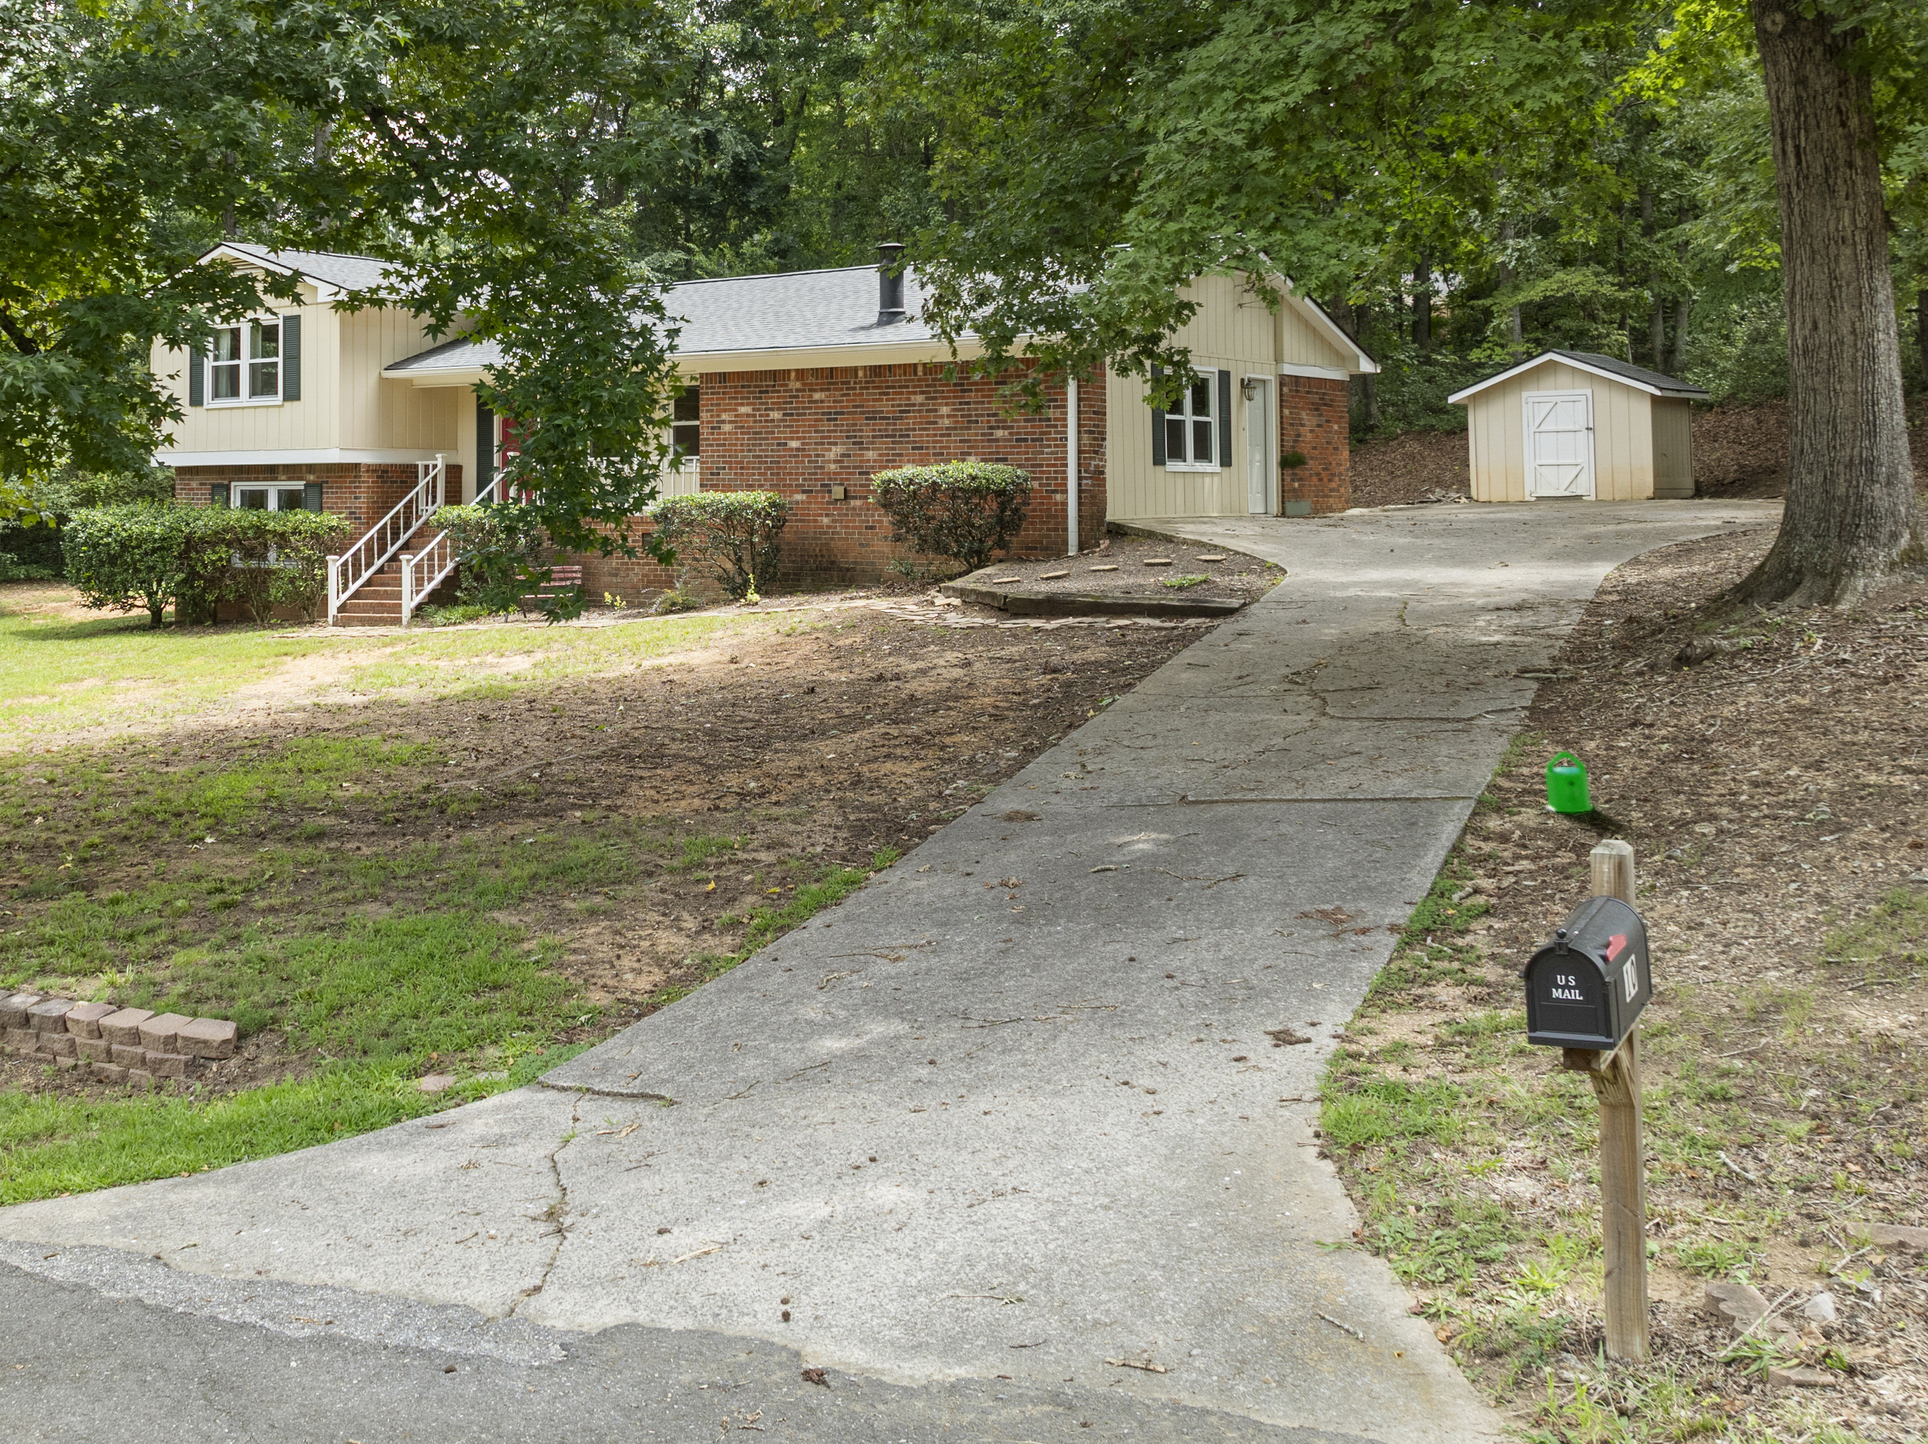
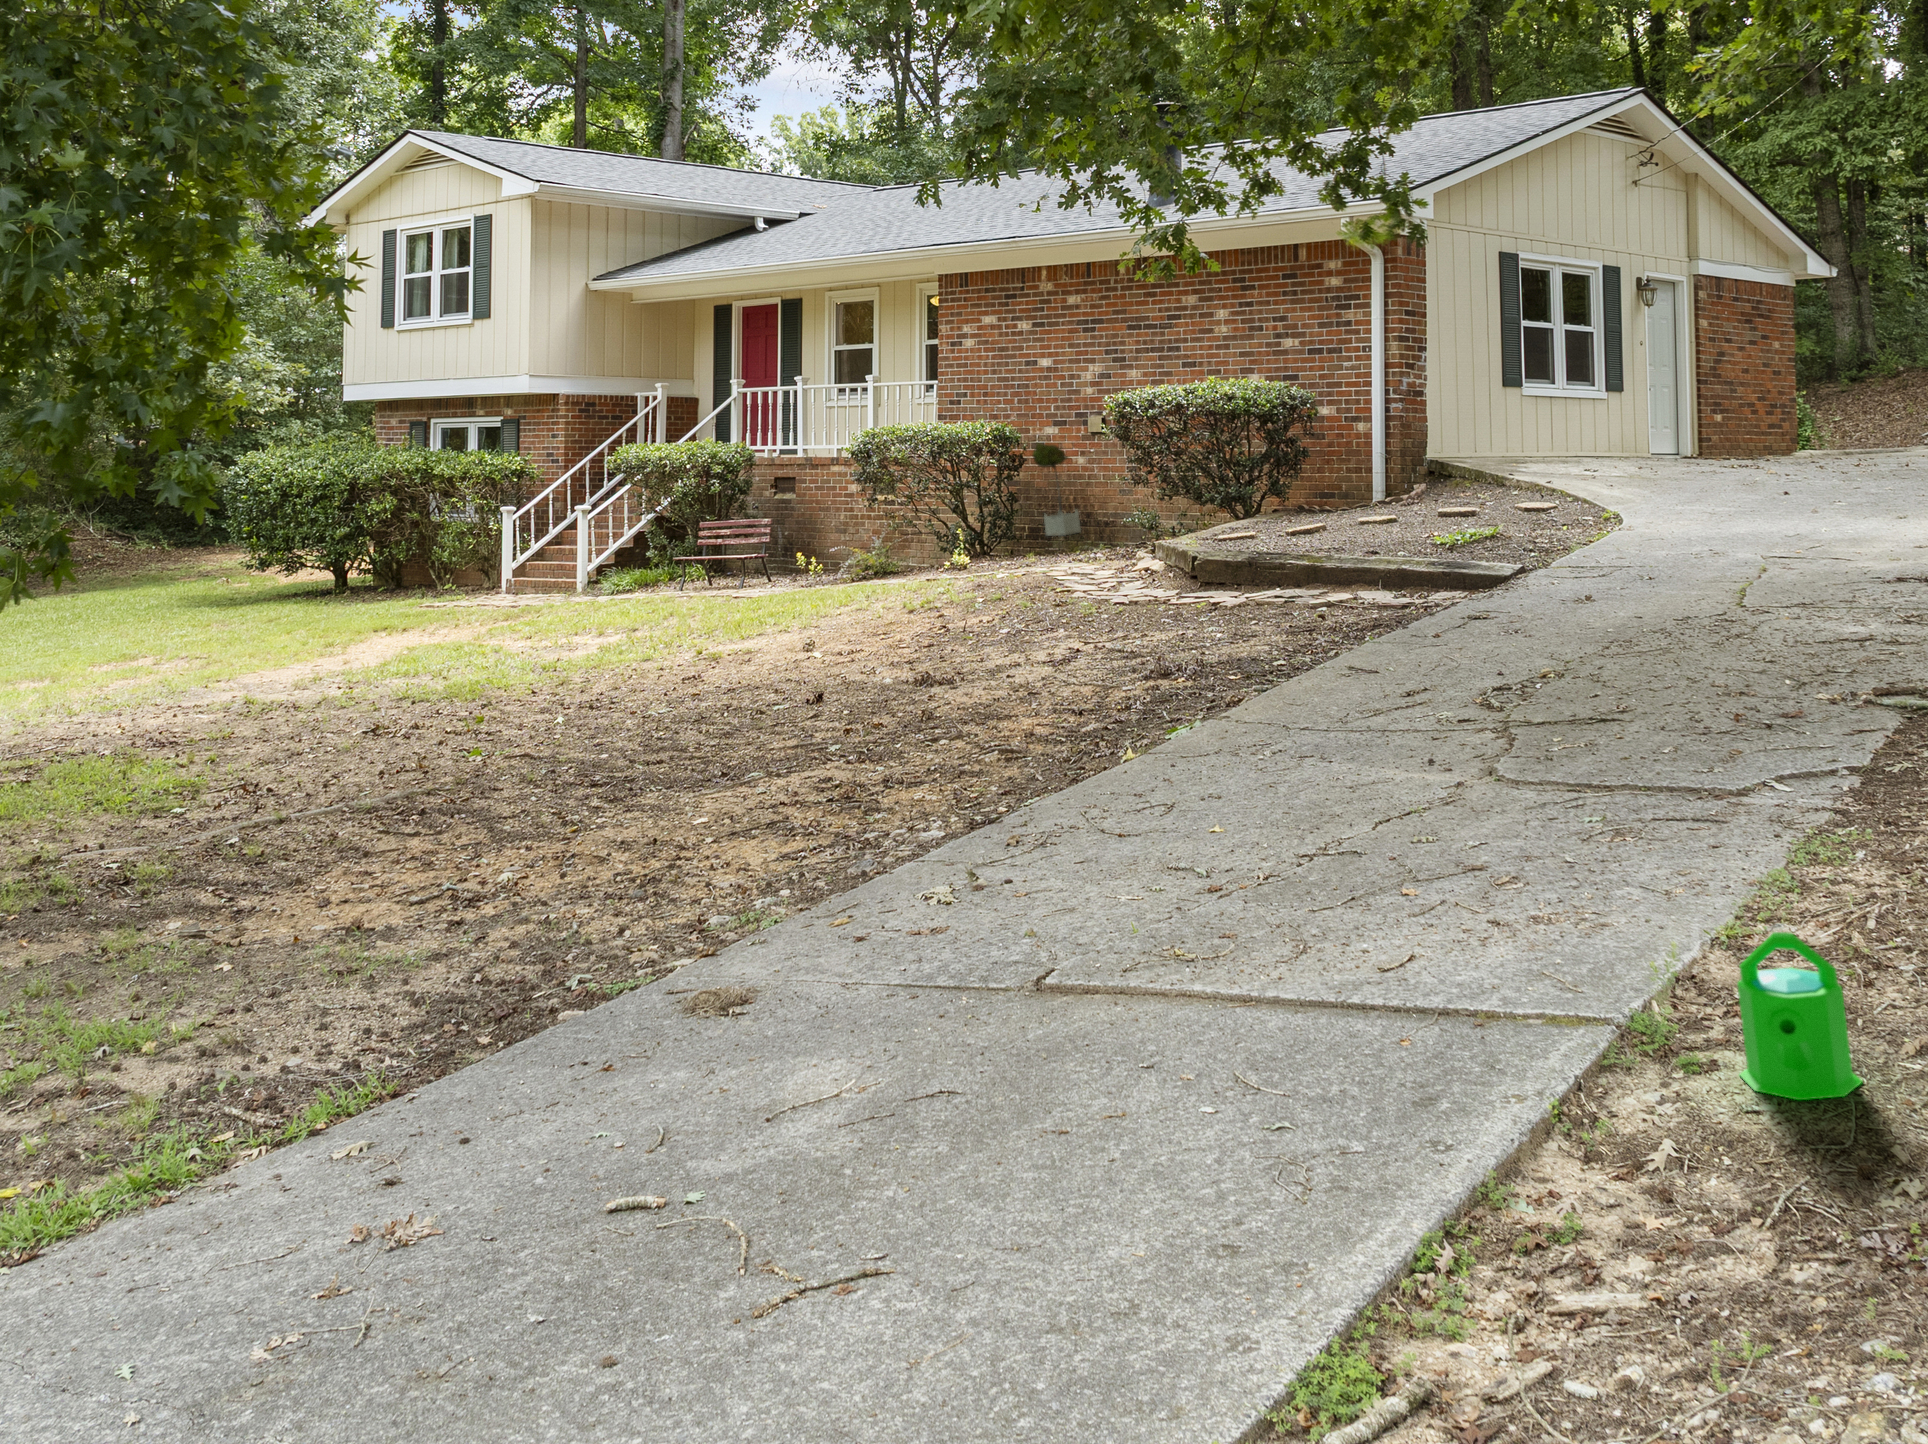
potted tree: present [1278,452,1311,516] -> present [1032,443,1081,536]

